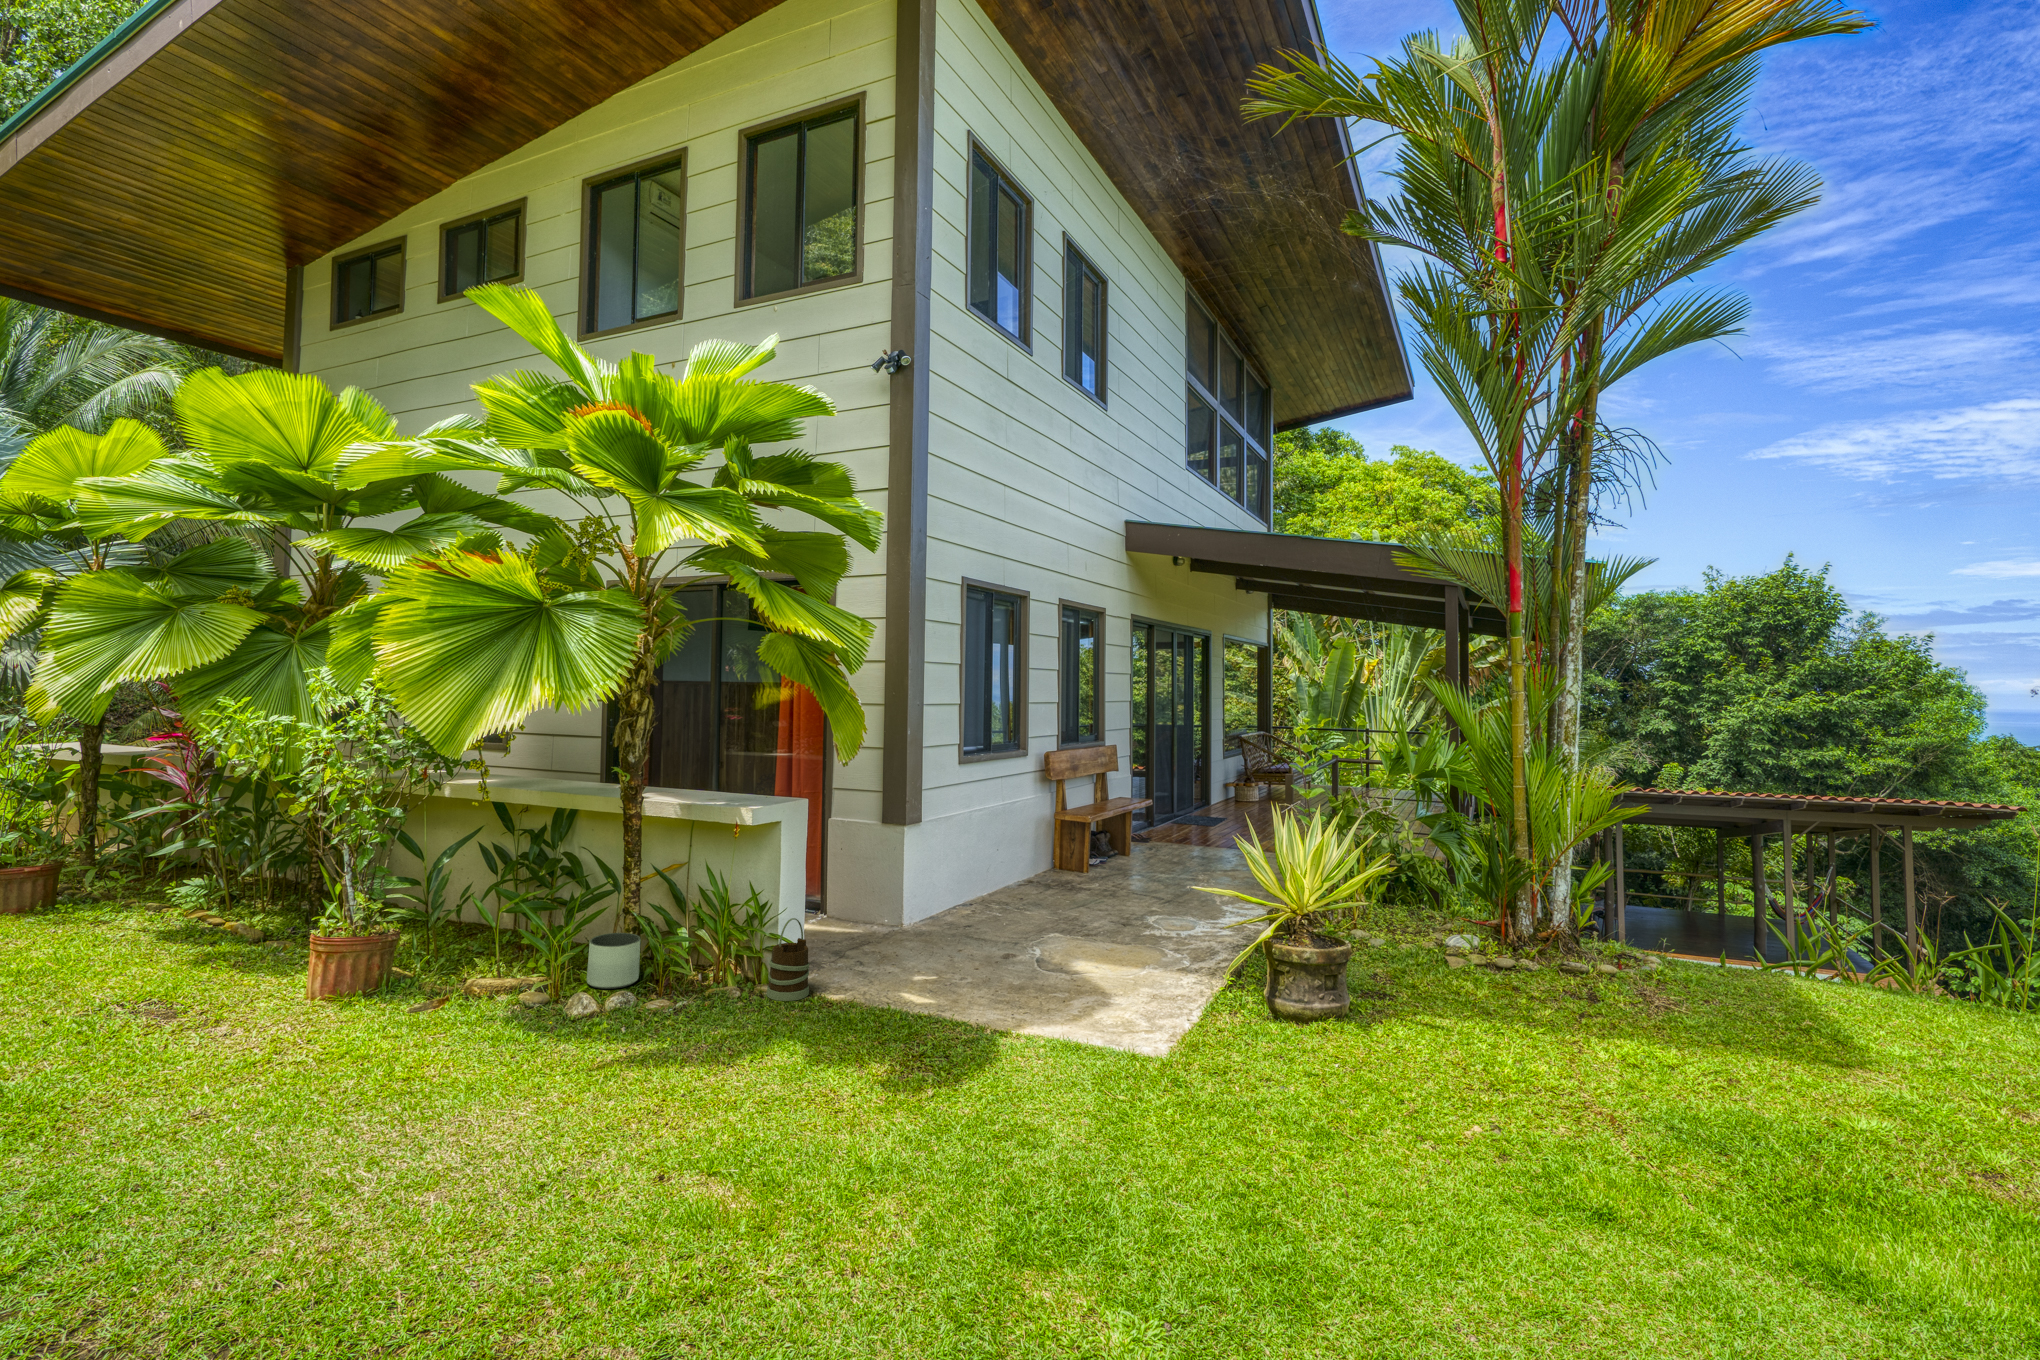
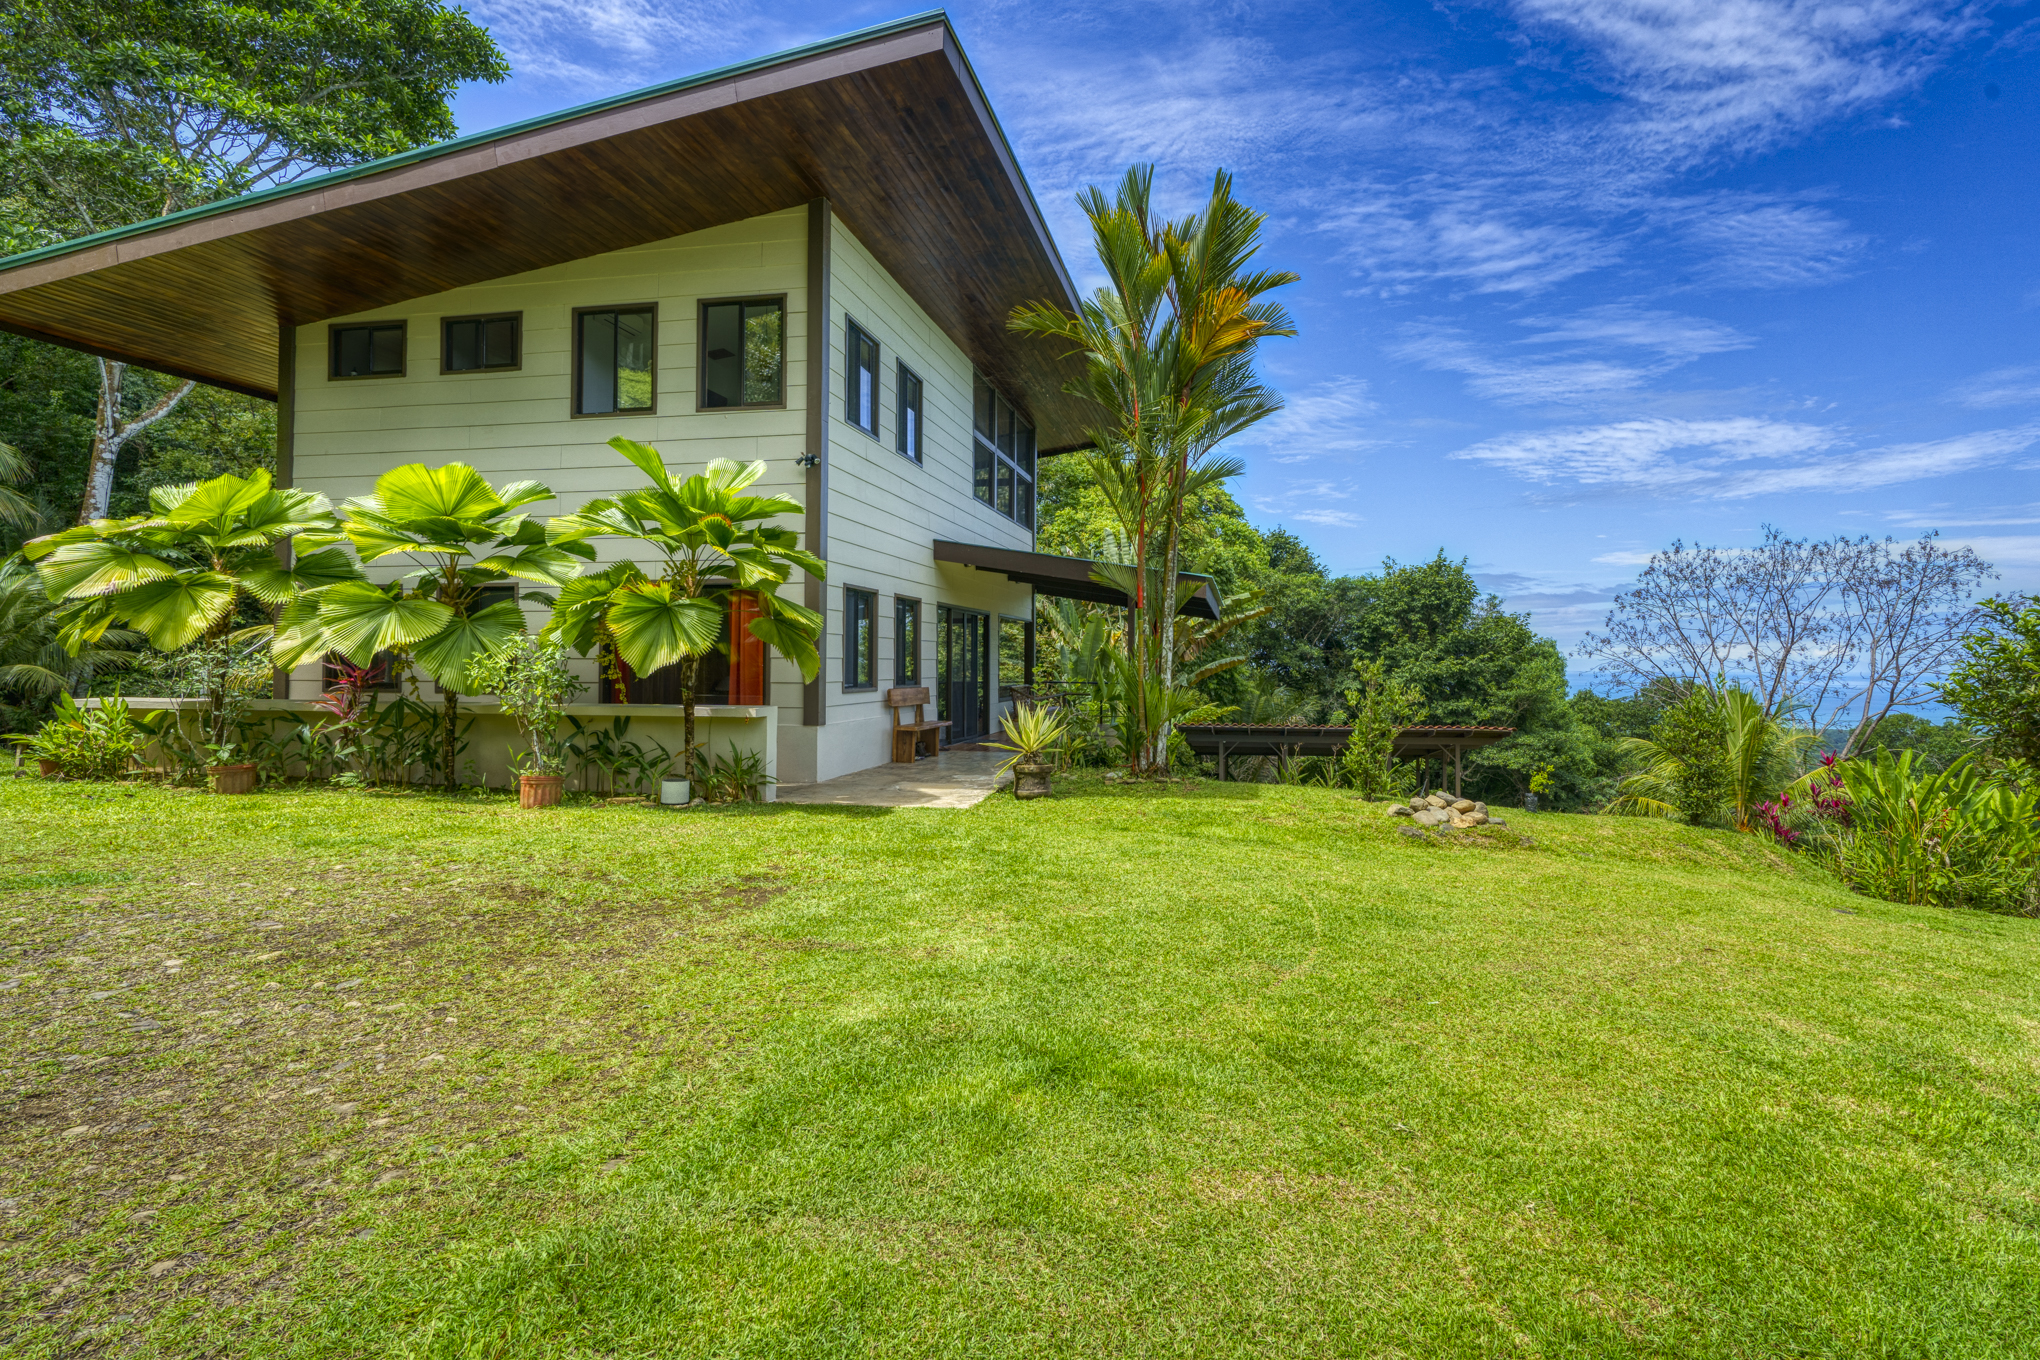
wooden bucket: present [766,918,810,1001] -> none [762,764,785,805]

